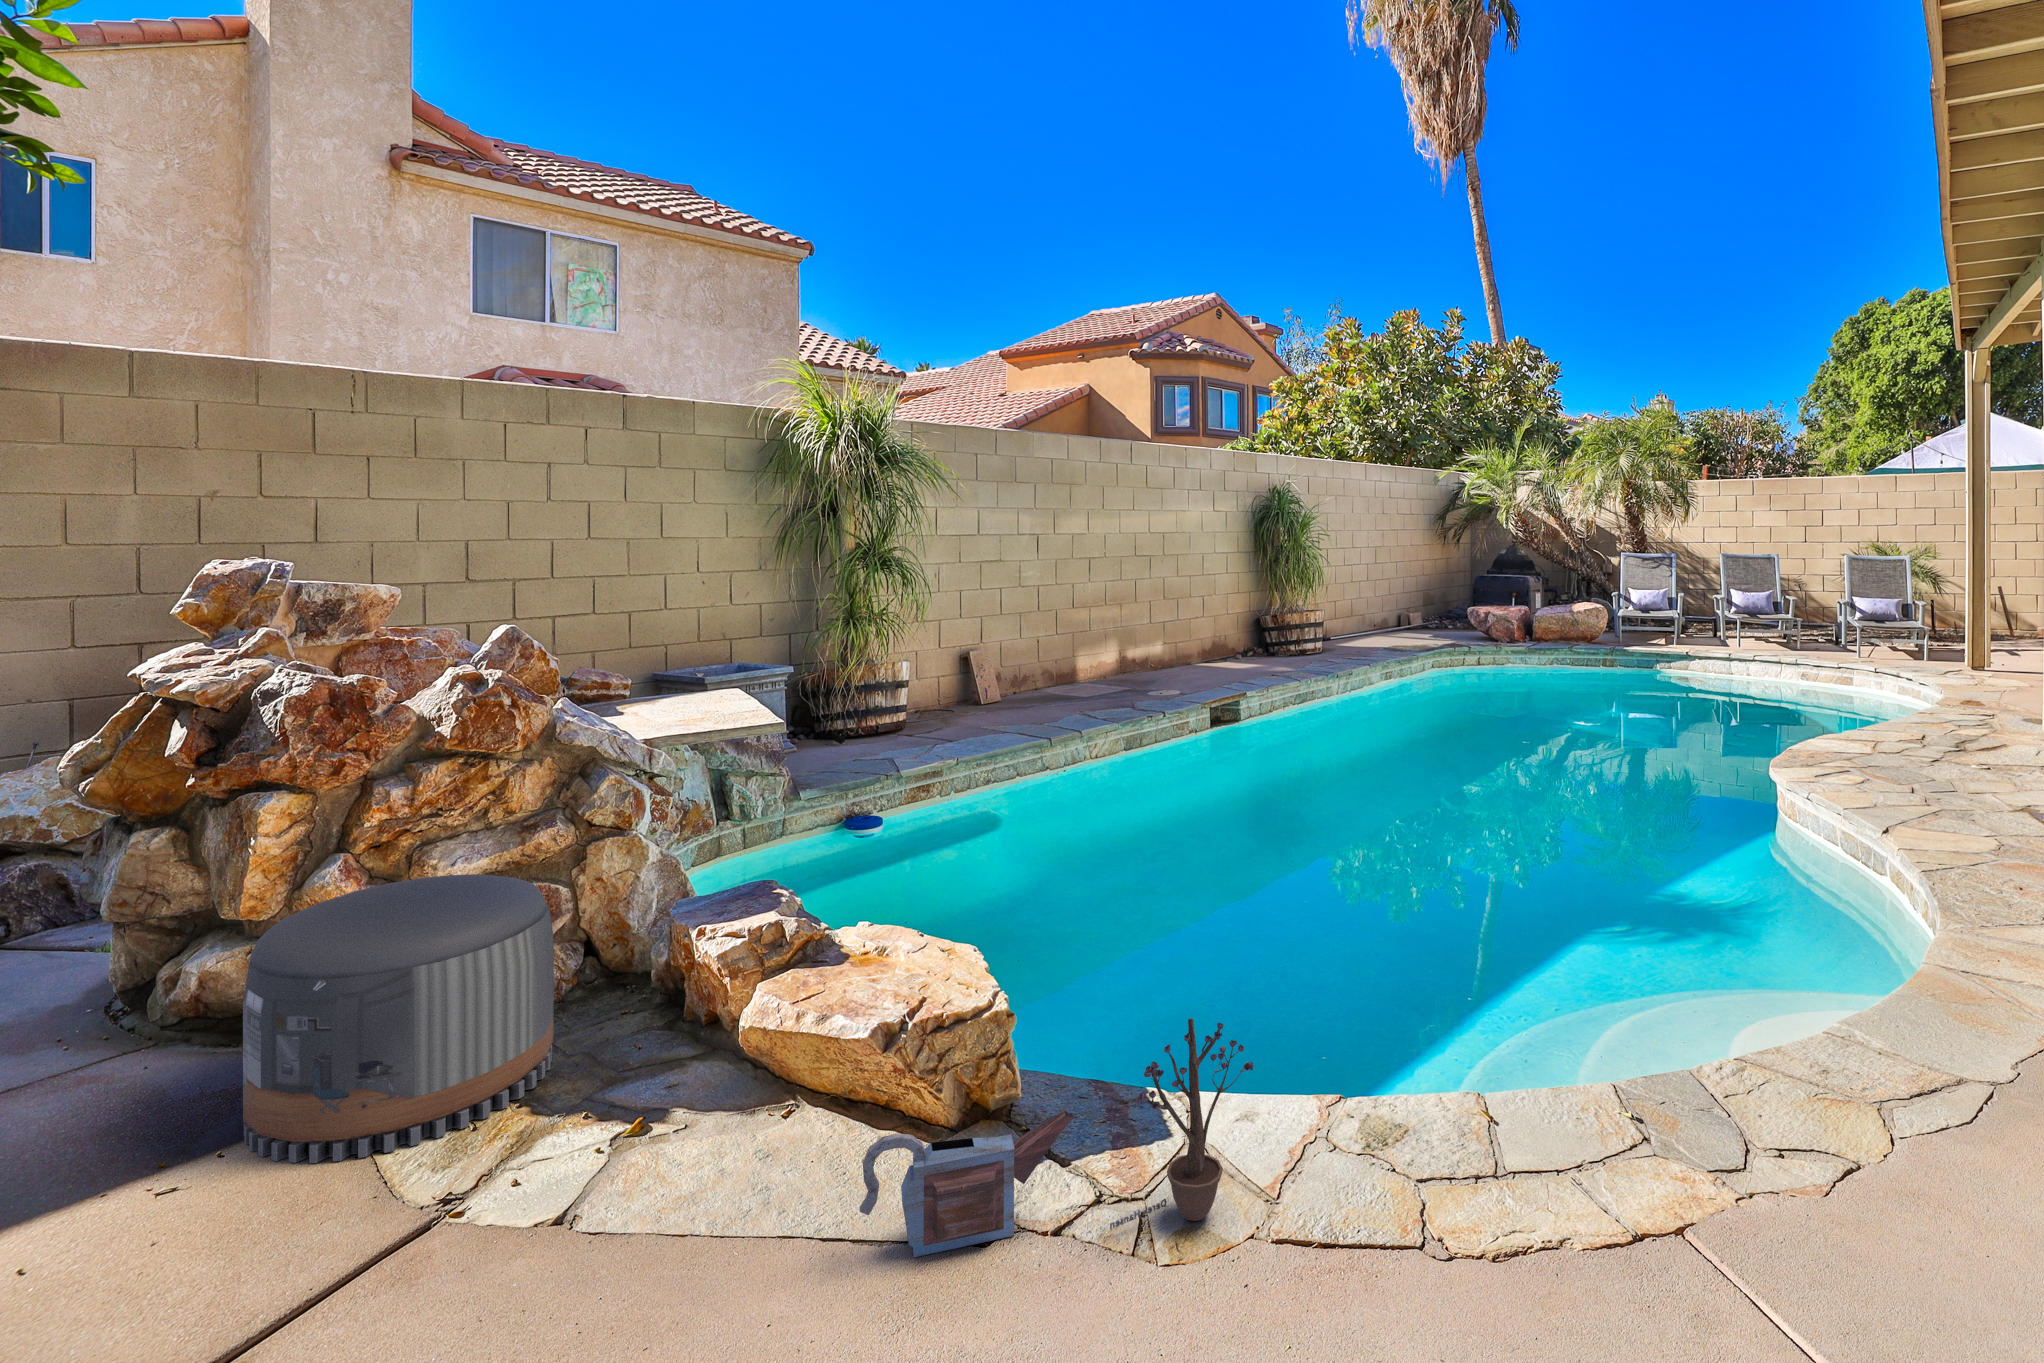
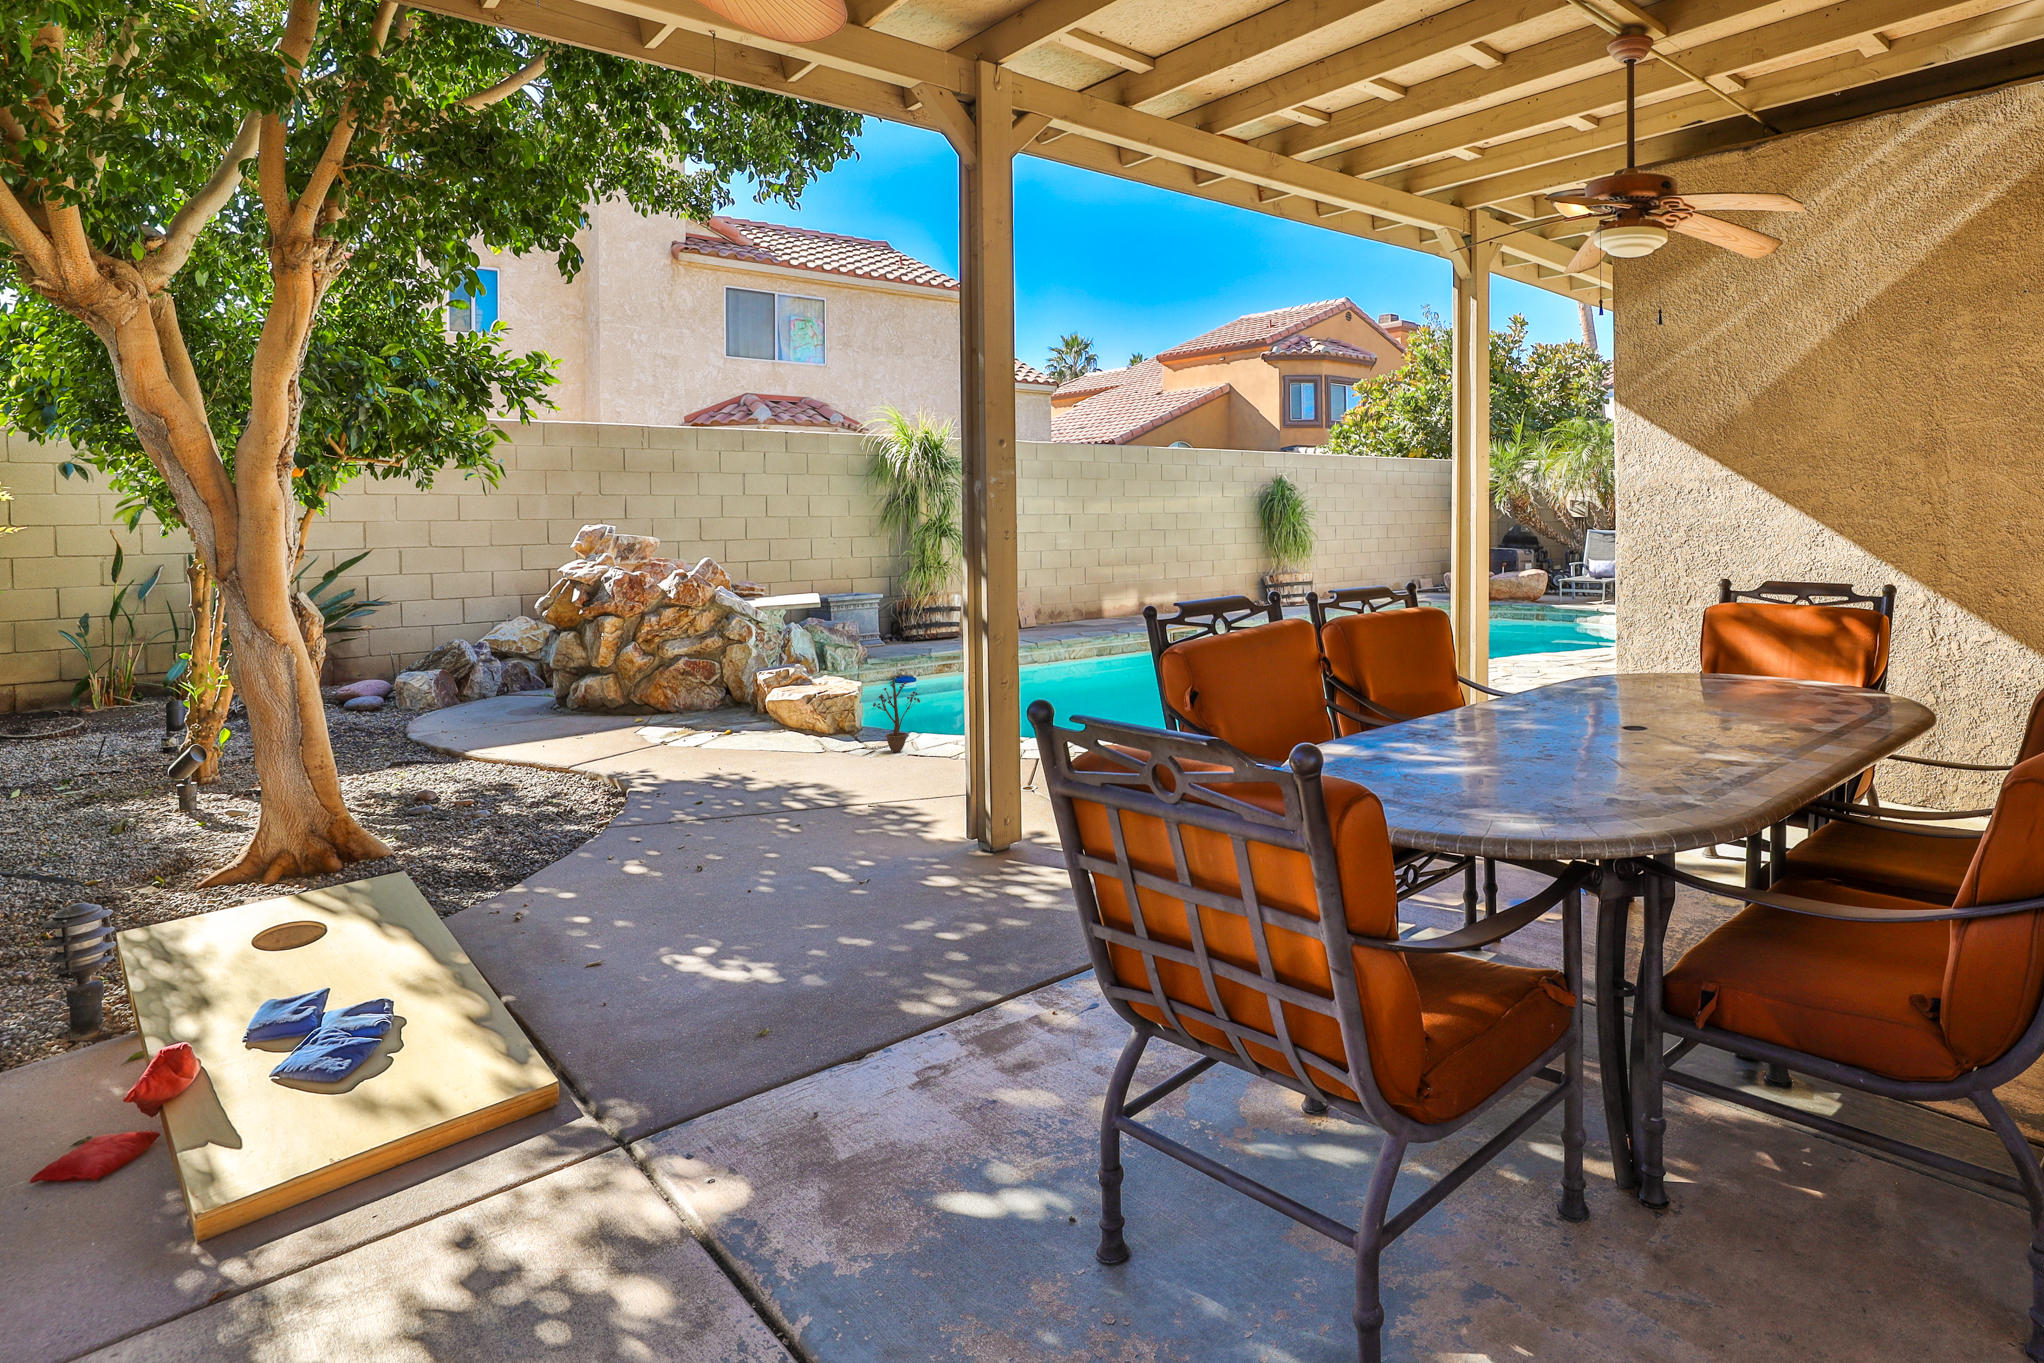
pouf: present [243,875,554,1163] -> none [602,646,706,731]
watering can: present [860,1110,1074,1257] -> none [781,711,856,752]

